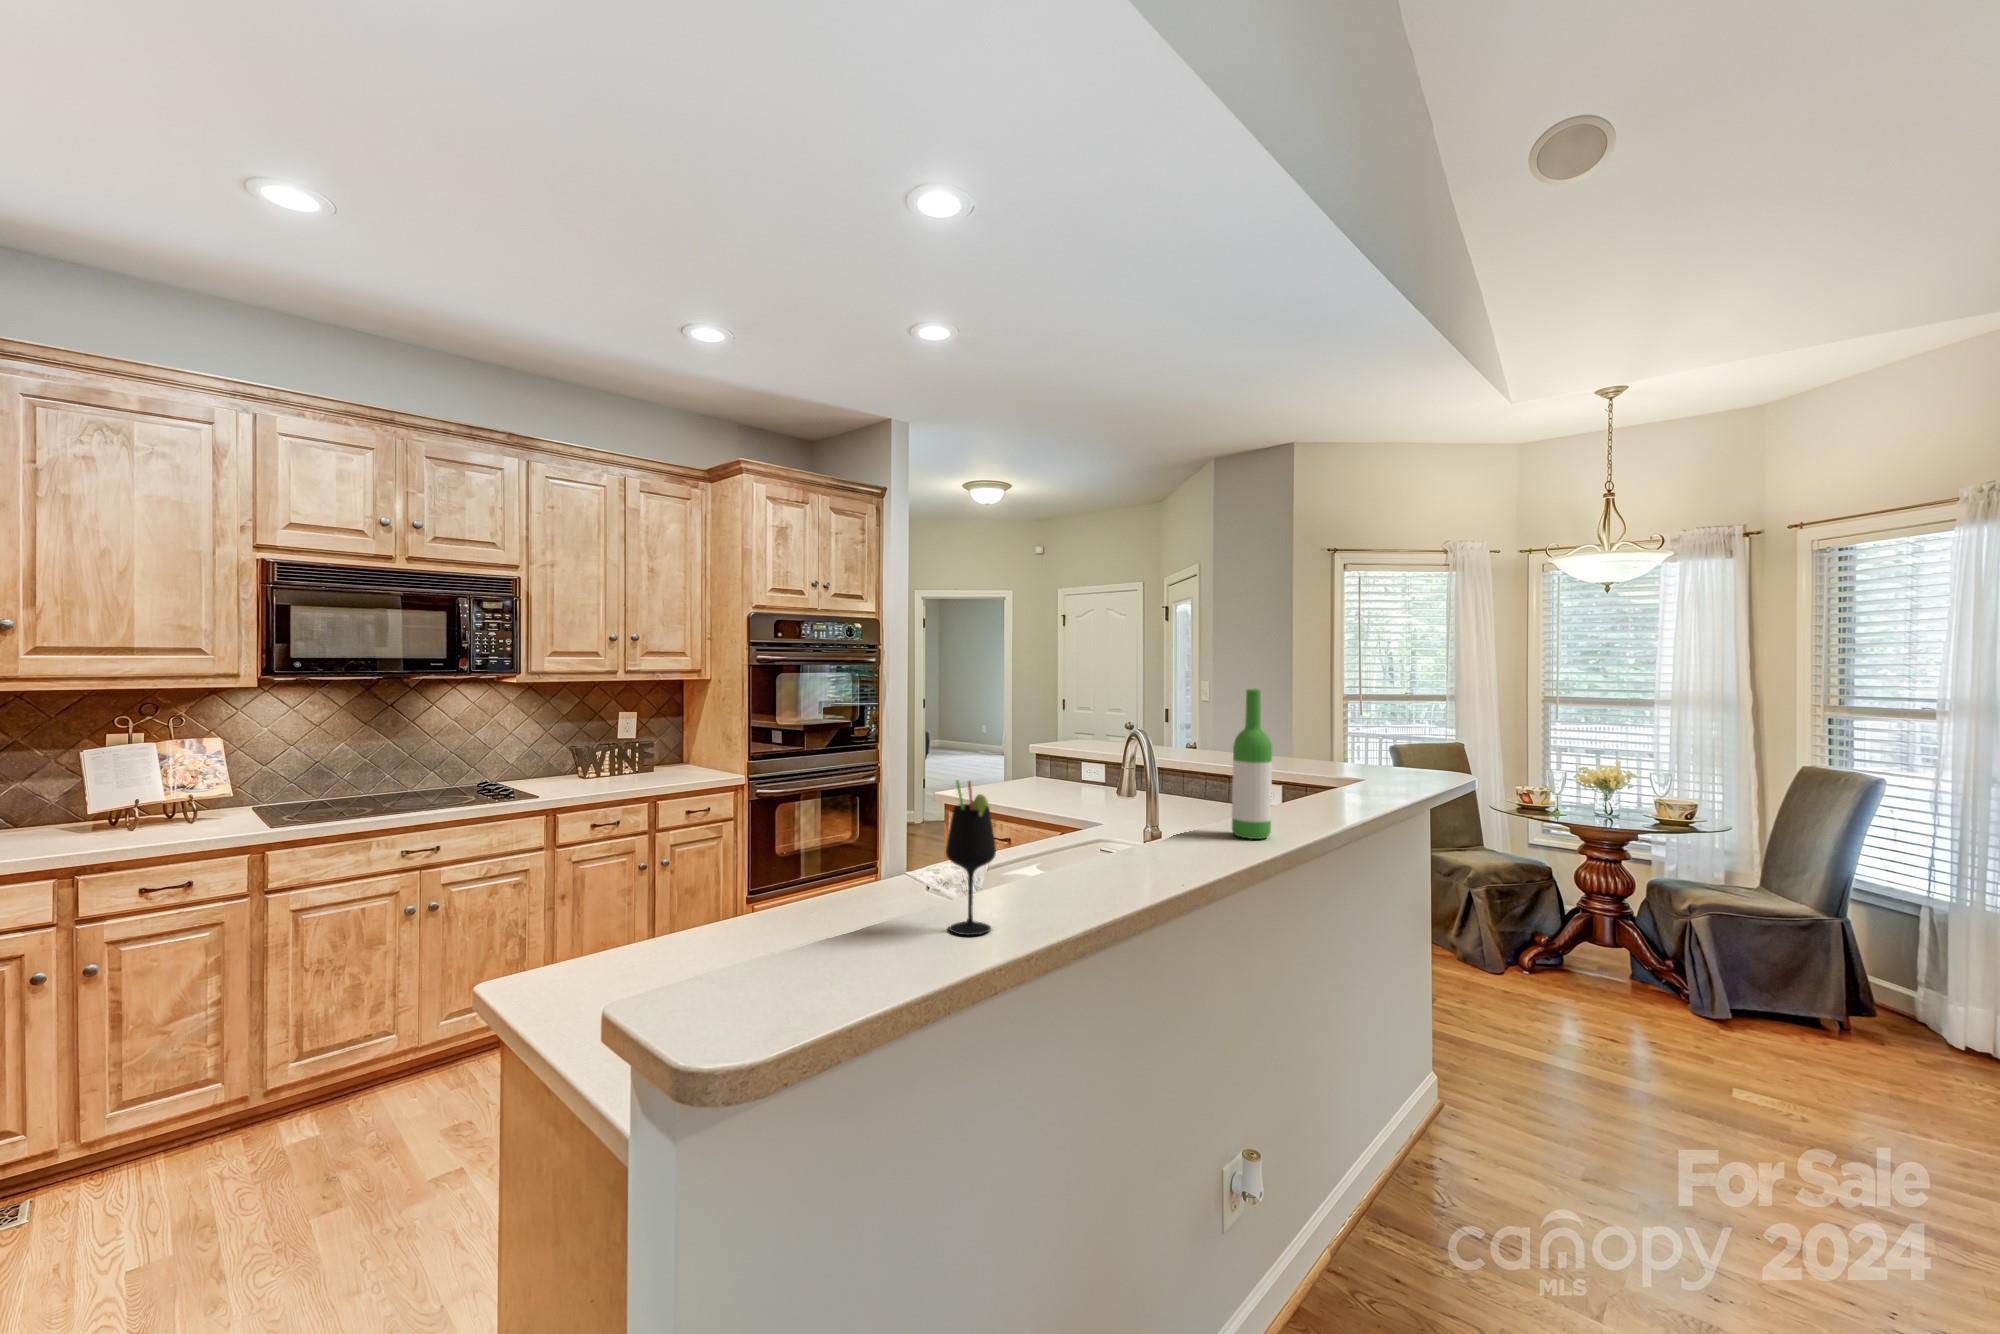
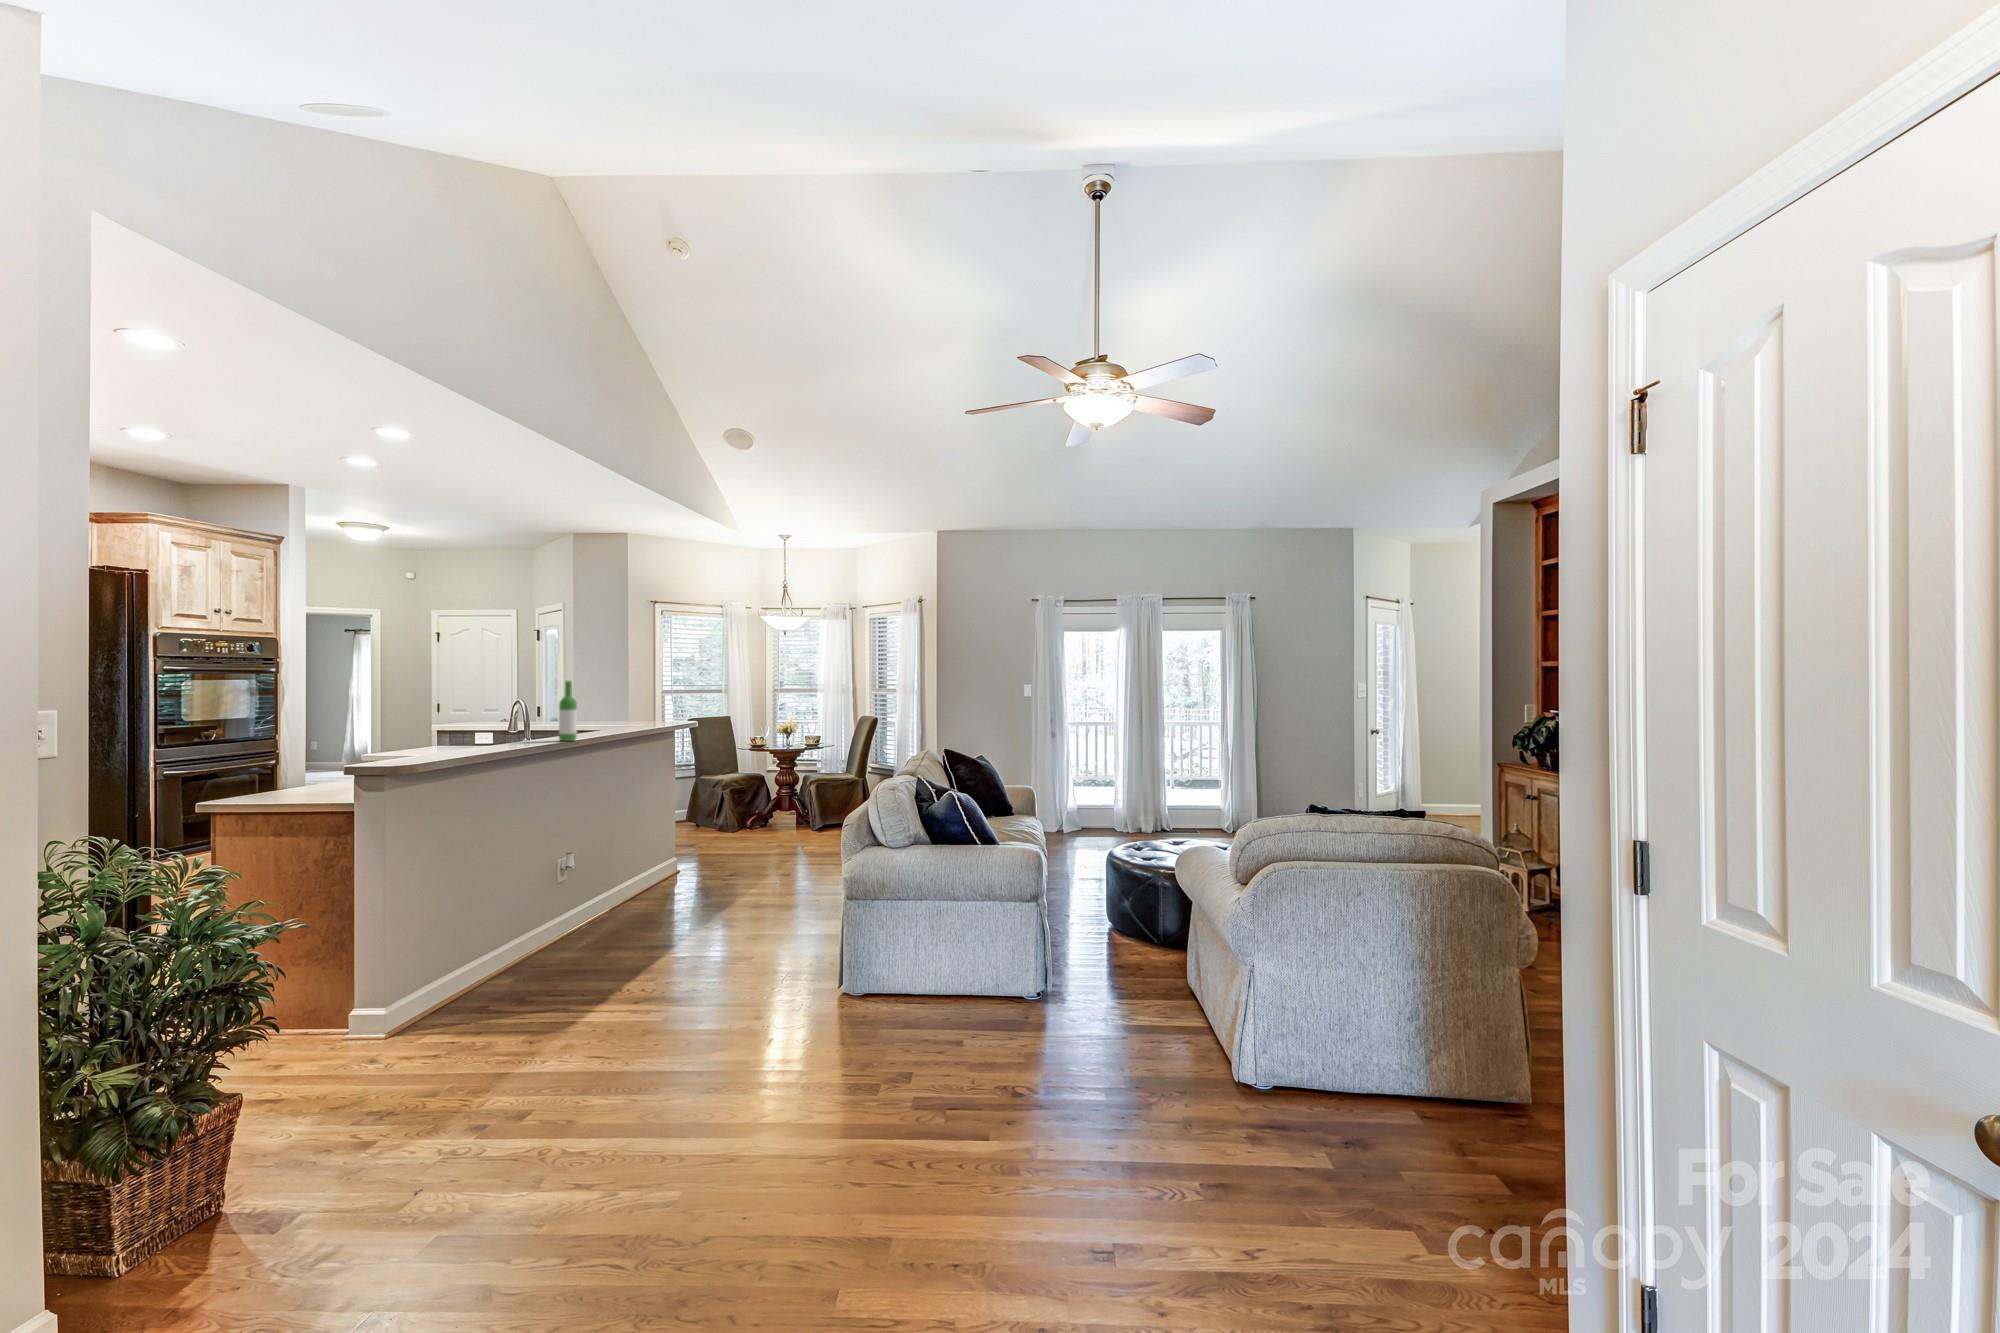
wine glass: present [946,780,996,935] -> none [439,709,459,760]

